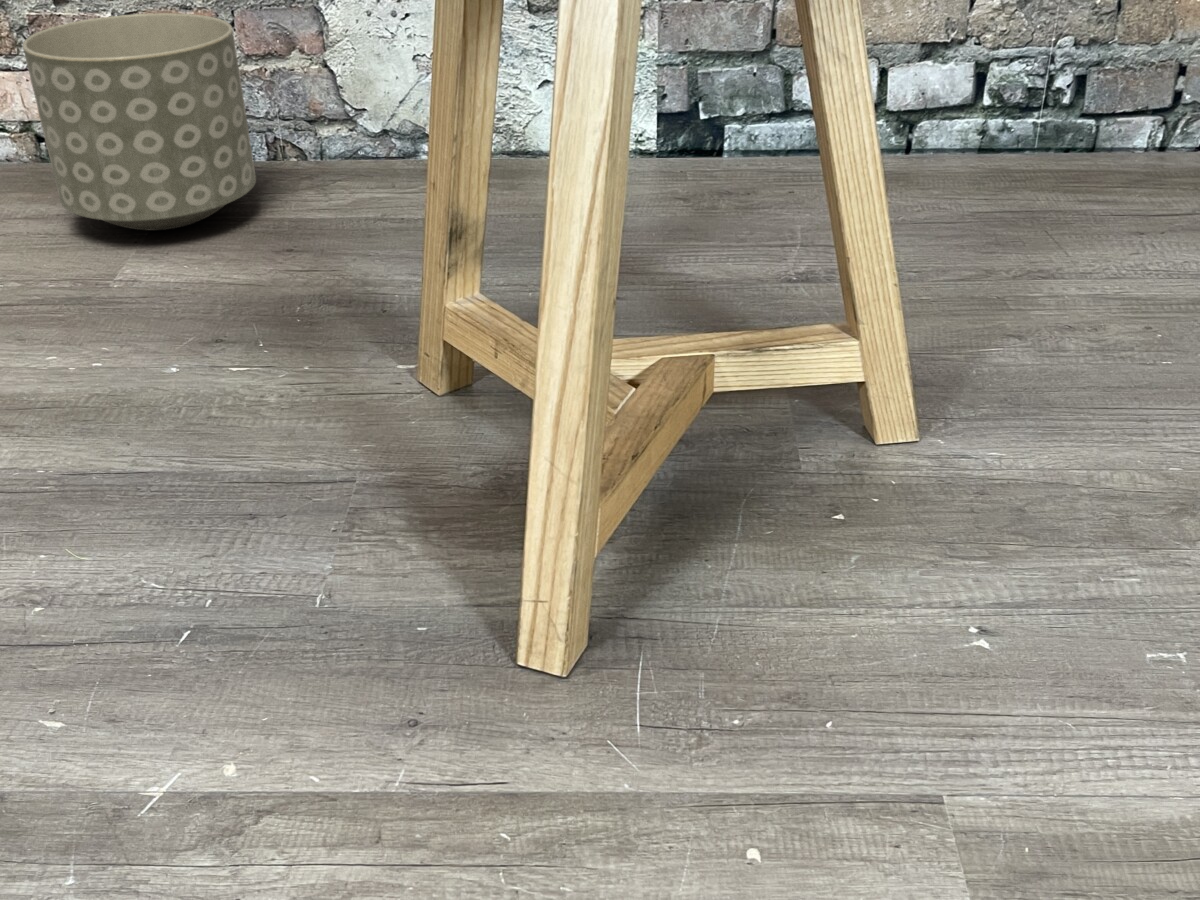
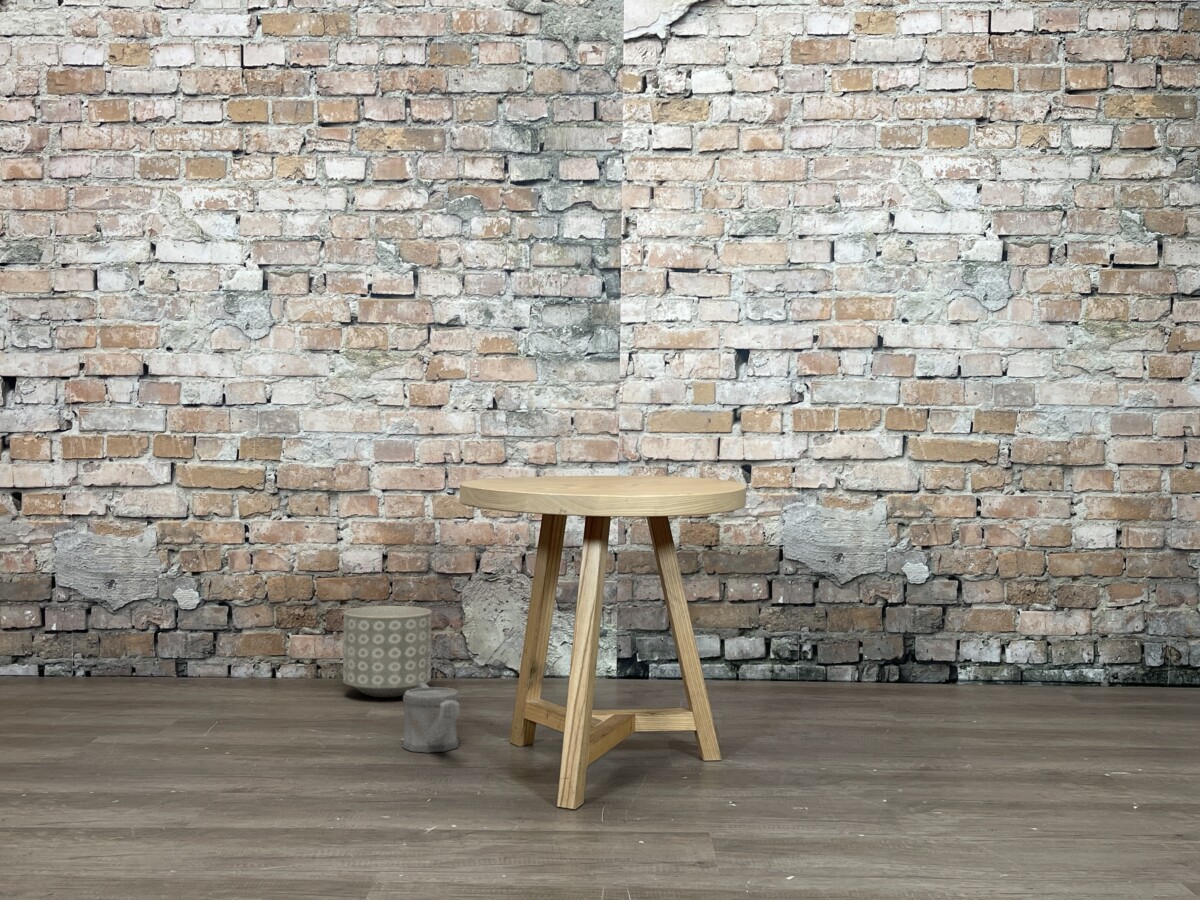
watering can: none [92,269,270,485] -> present [403,683,460,753]

